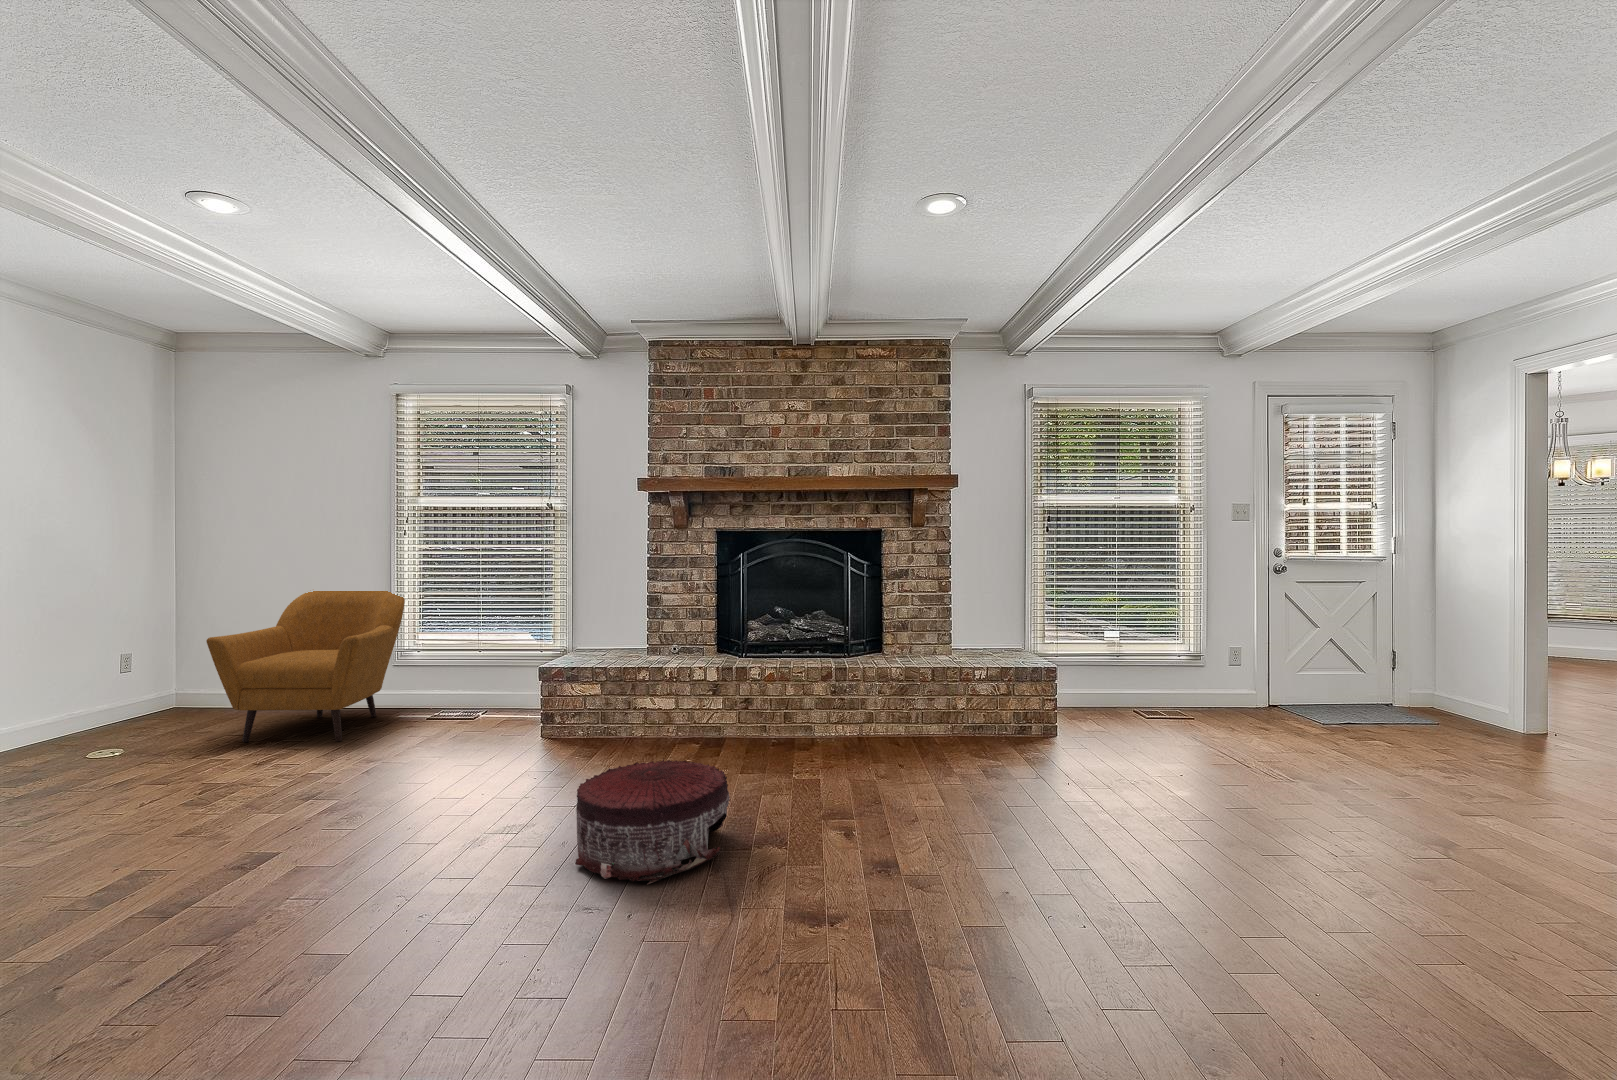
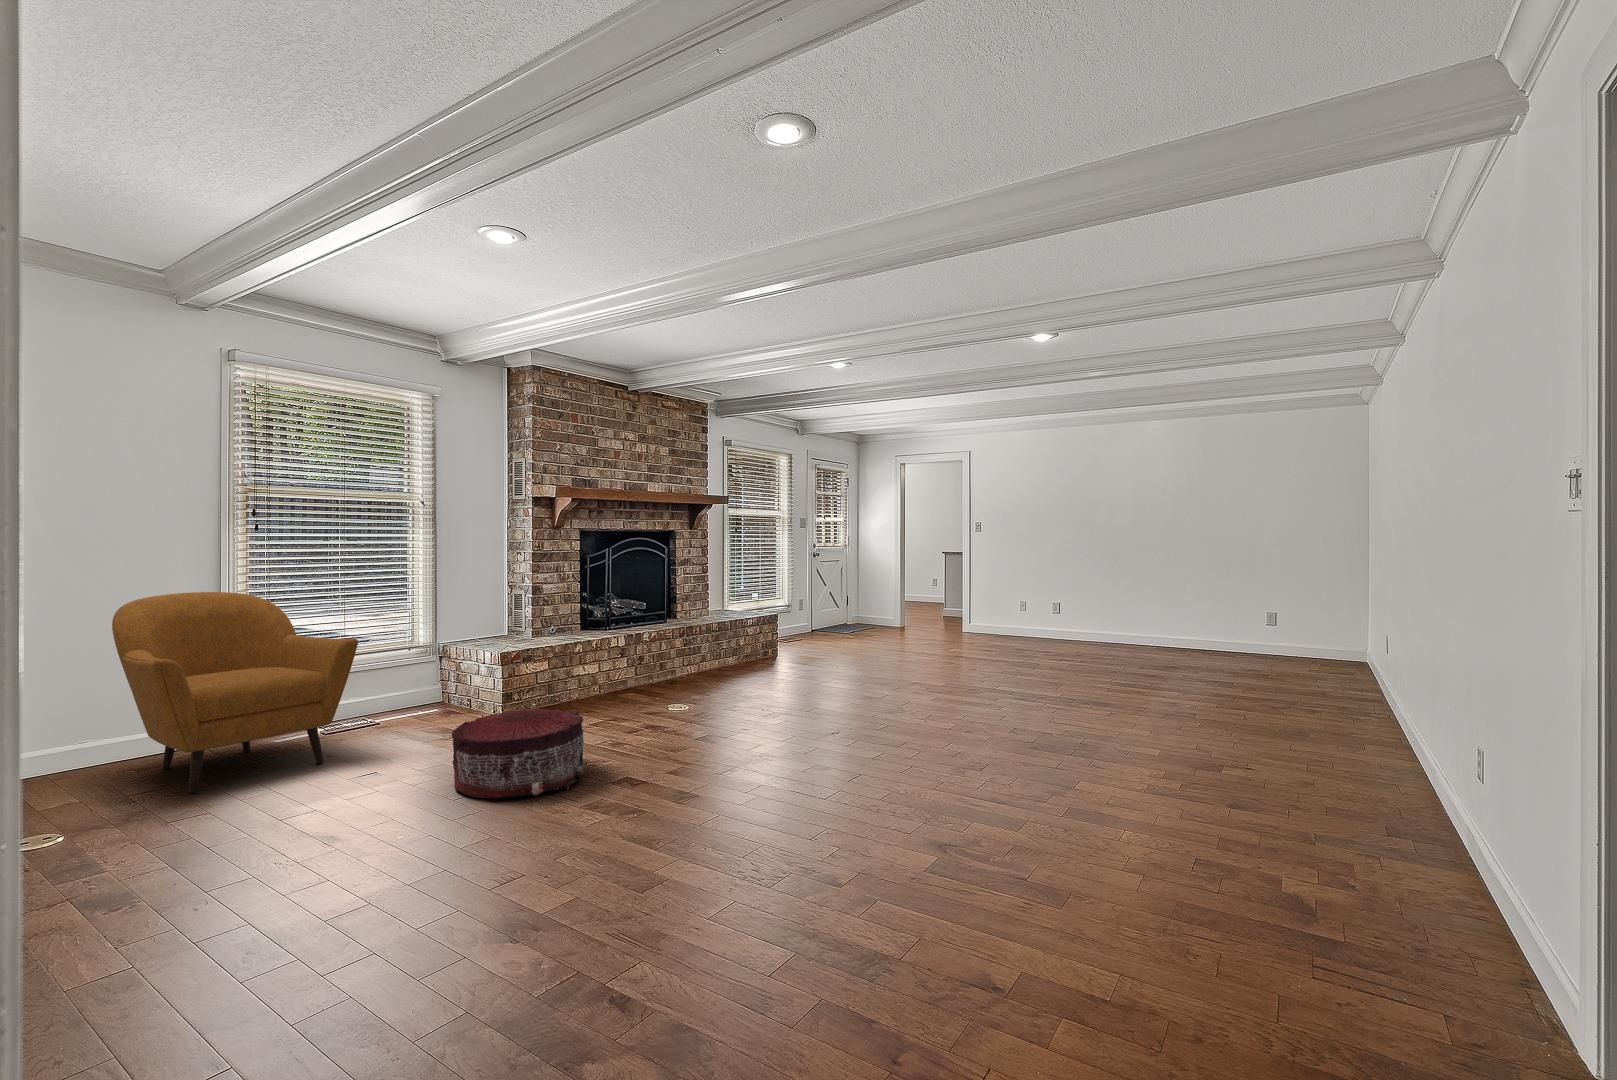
pouf: present [575,759,730,884] -> present [451,708,584,799]

